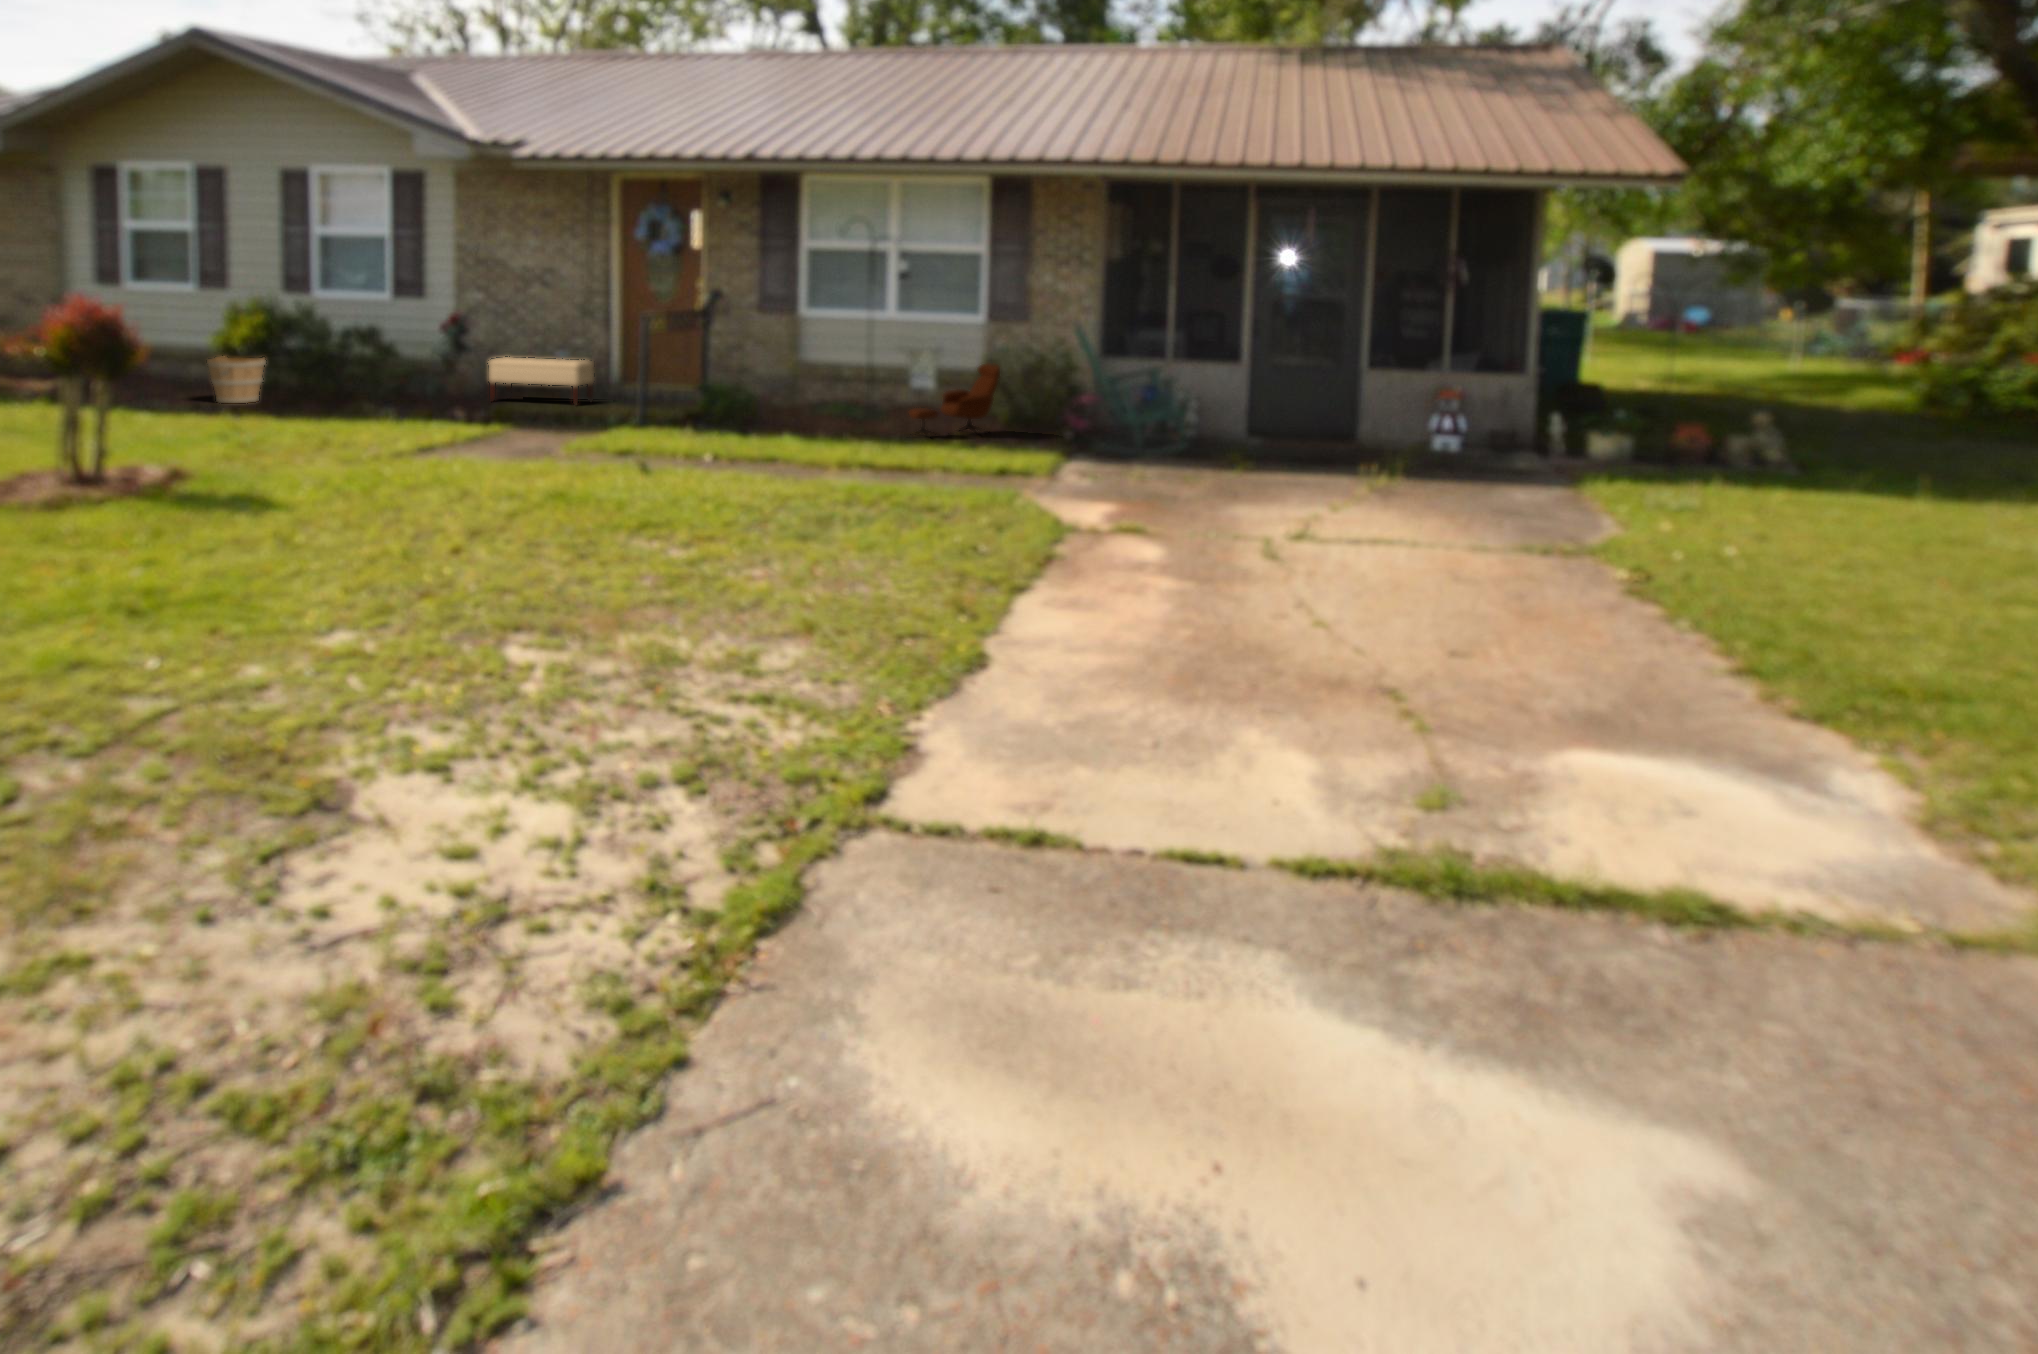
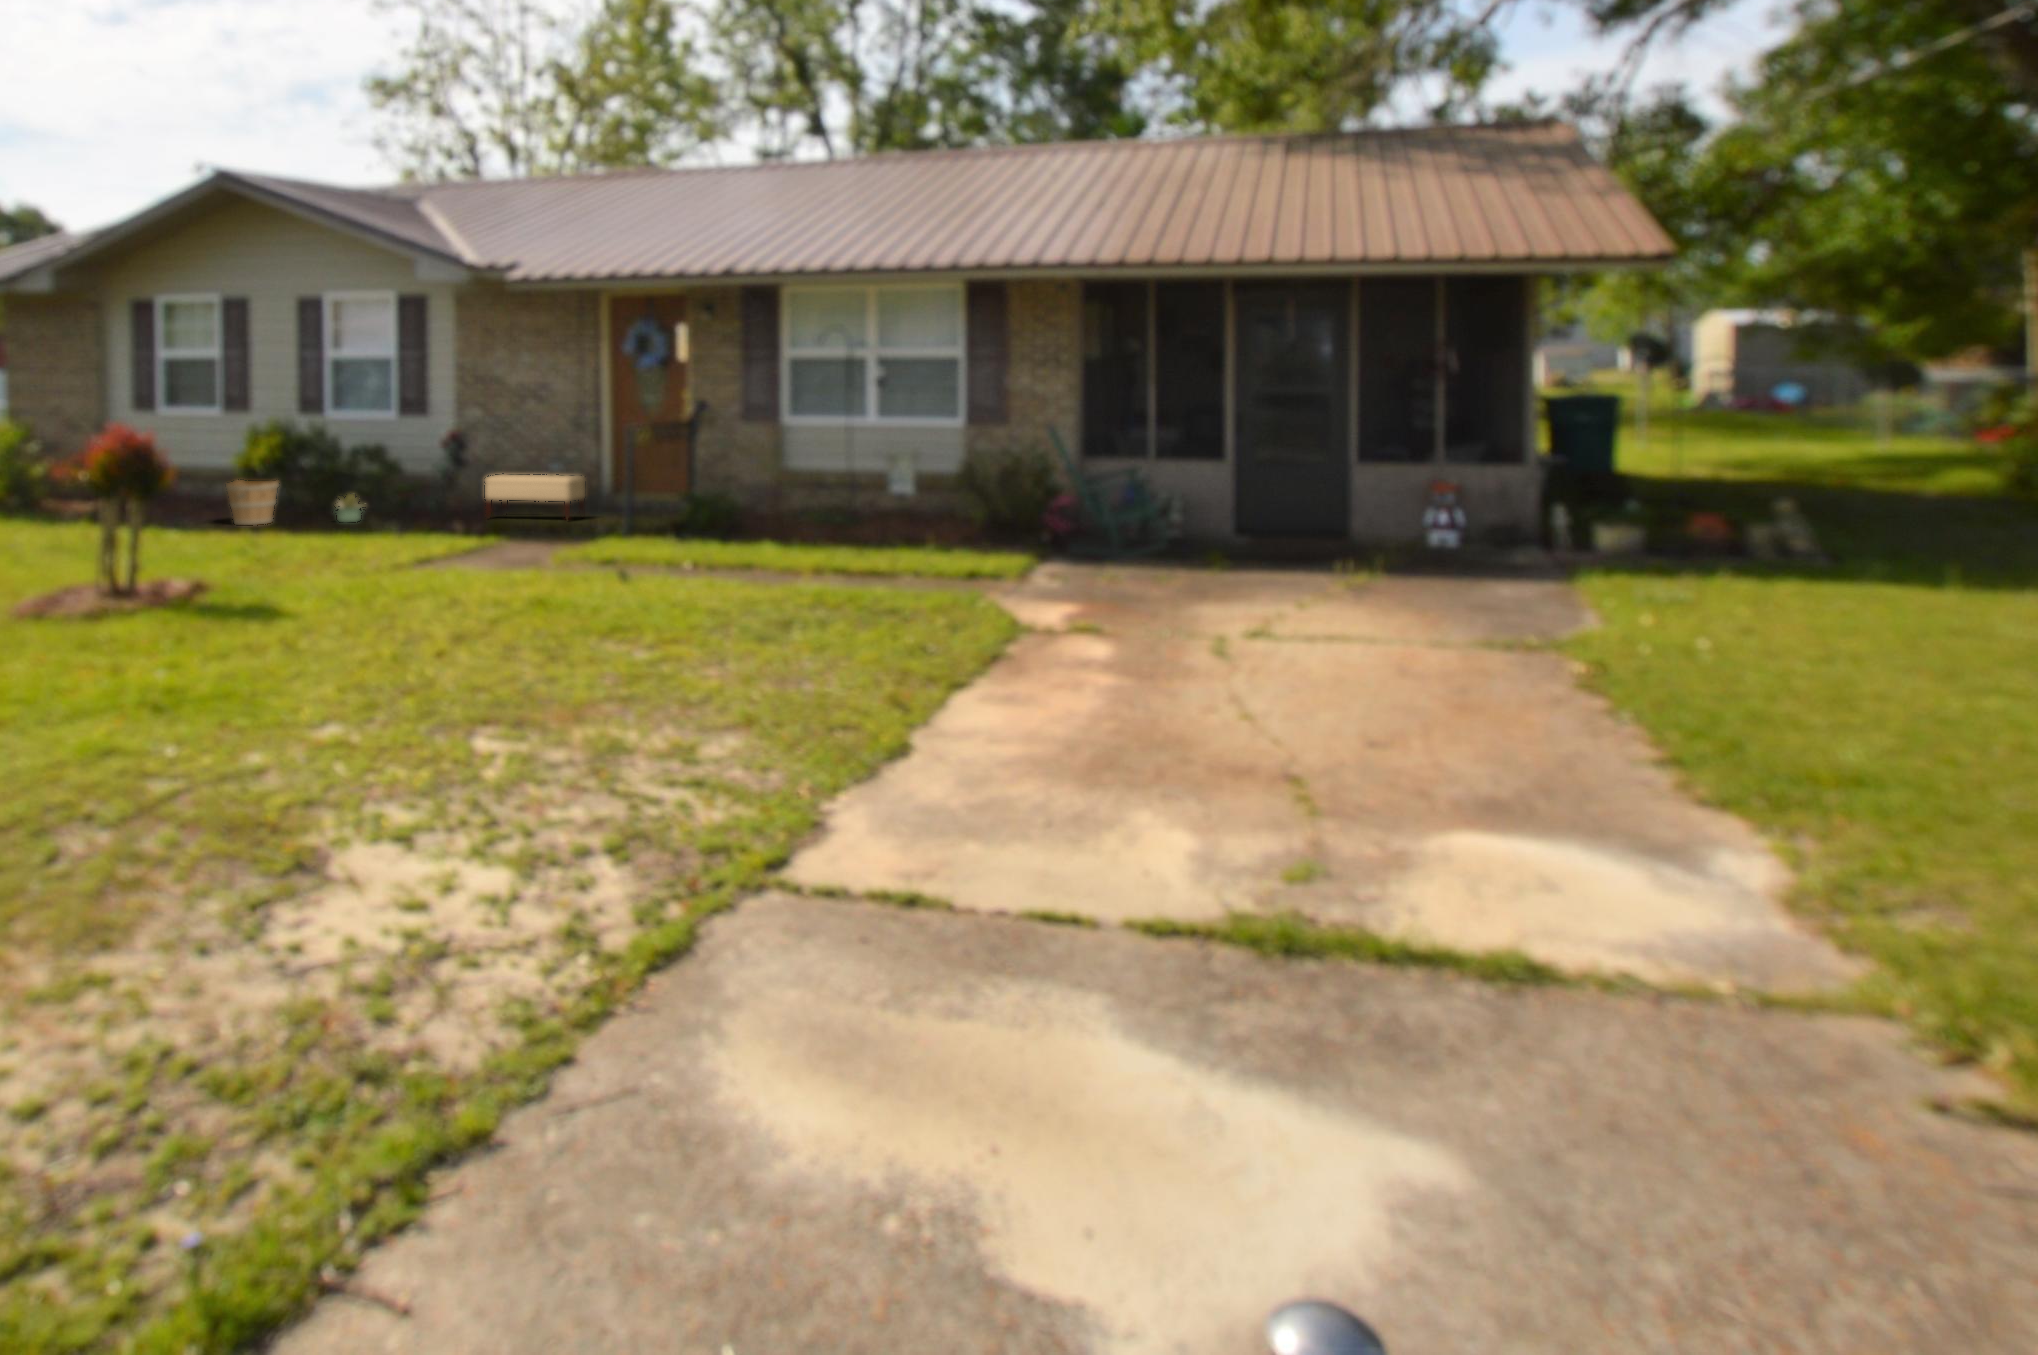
lounge chair: present [909,364,1000,435] -> none [887,469,982,547]
decorative plant: none [325,373,362,403] -> present [336,494,363,522]

